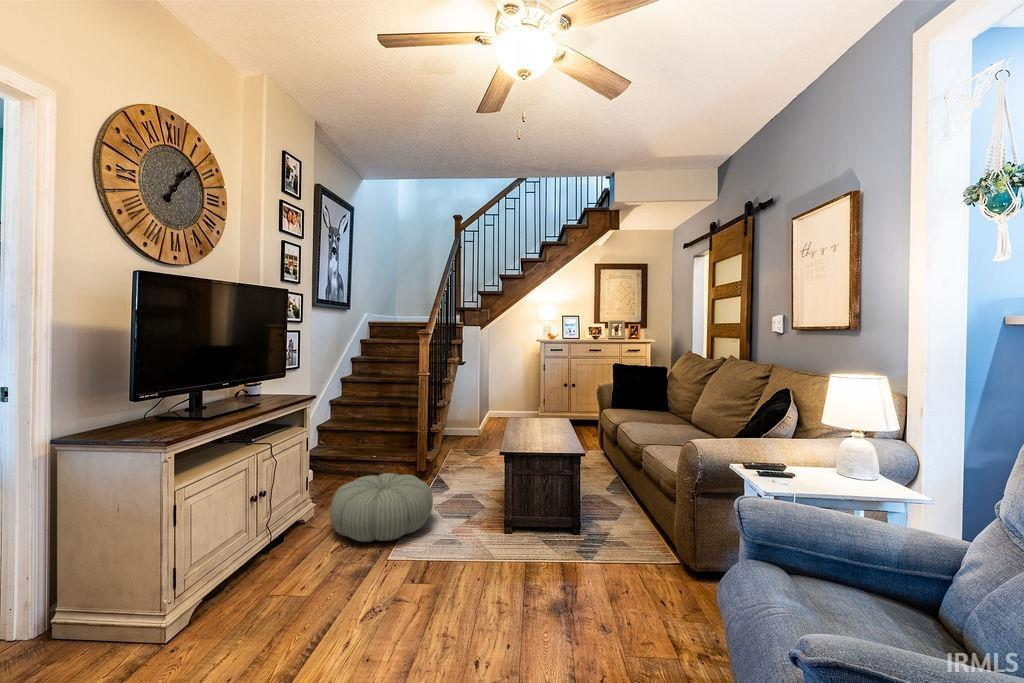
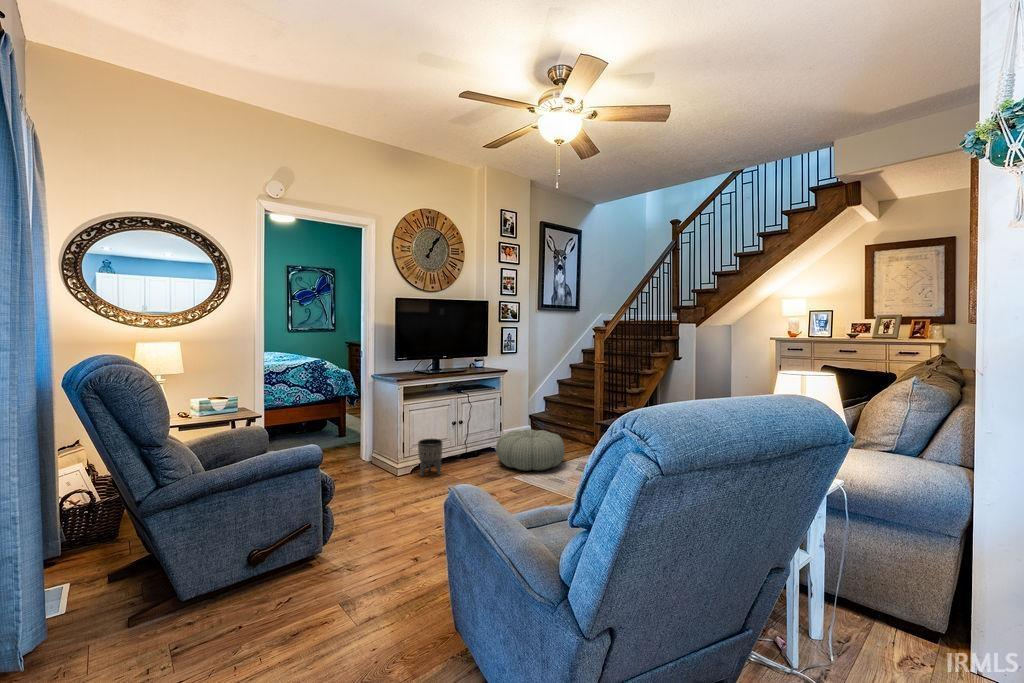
planter: none [215,535,269,619] -> present [418,439,443,476]

